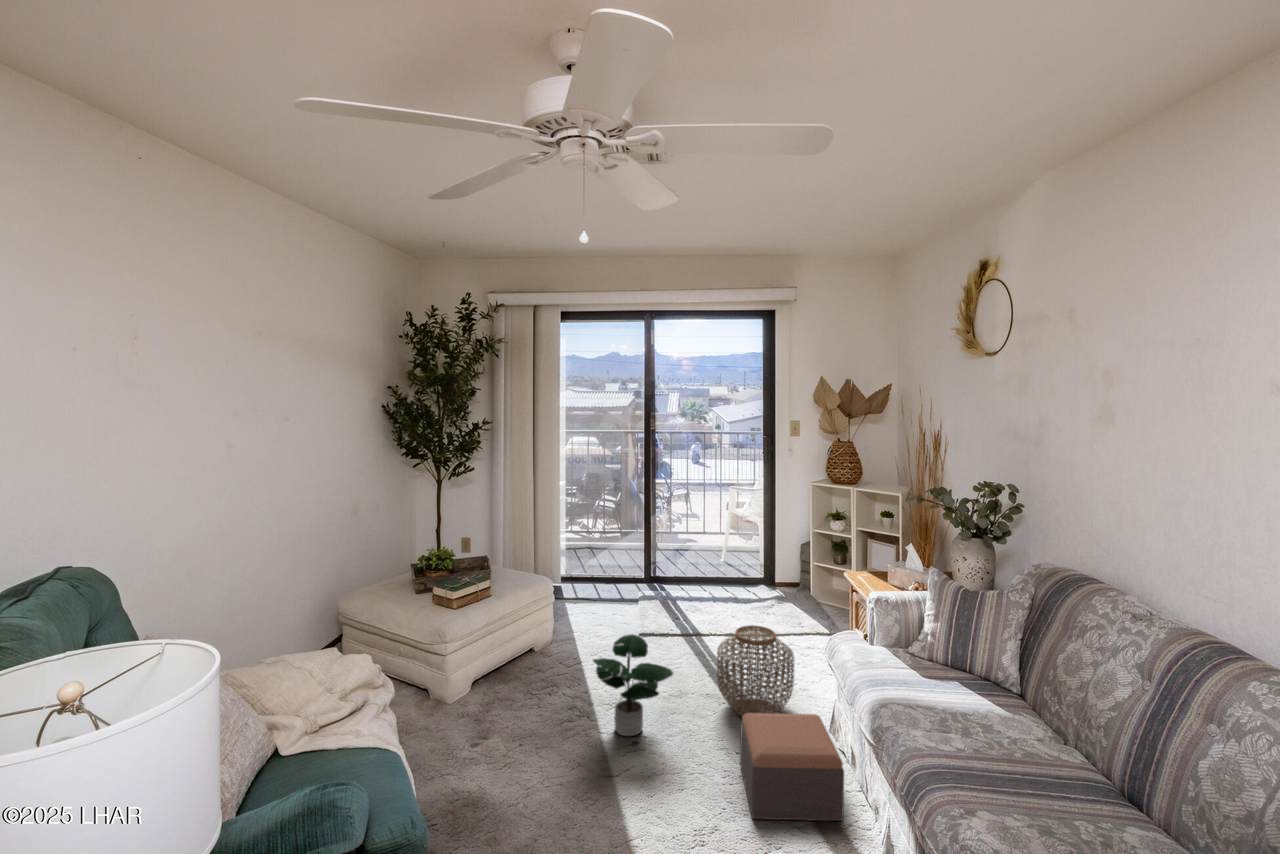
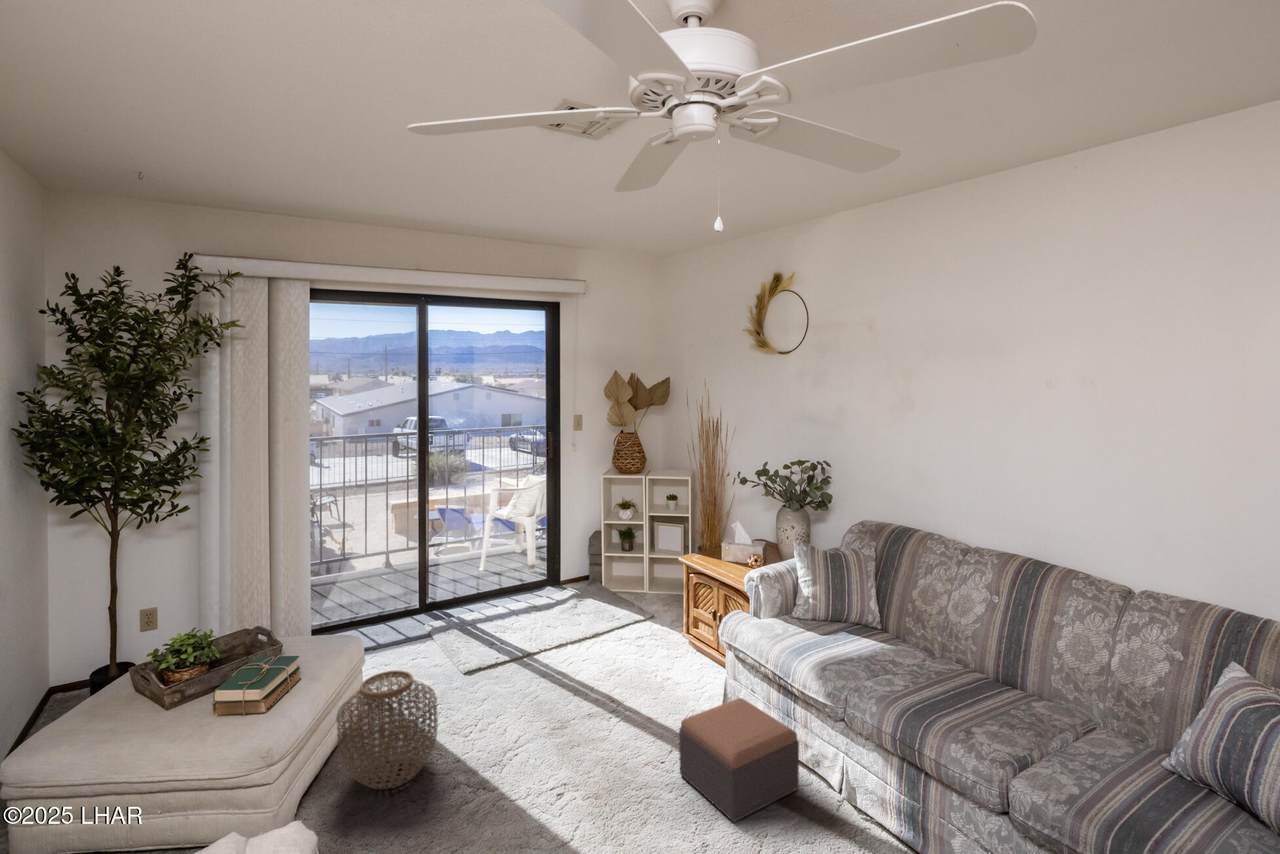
woven basket: present [717,625,794,716] -> present [337,671,438,789]
potted plant: present [593,634,673,736] -> none [495,671,593,793]

